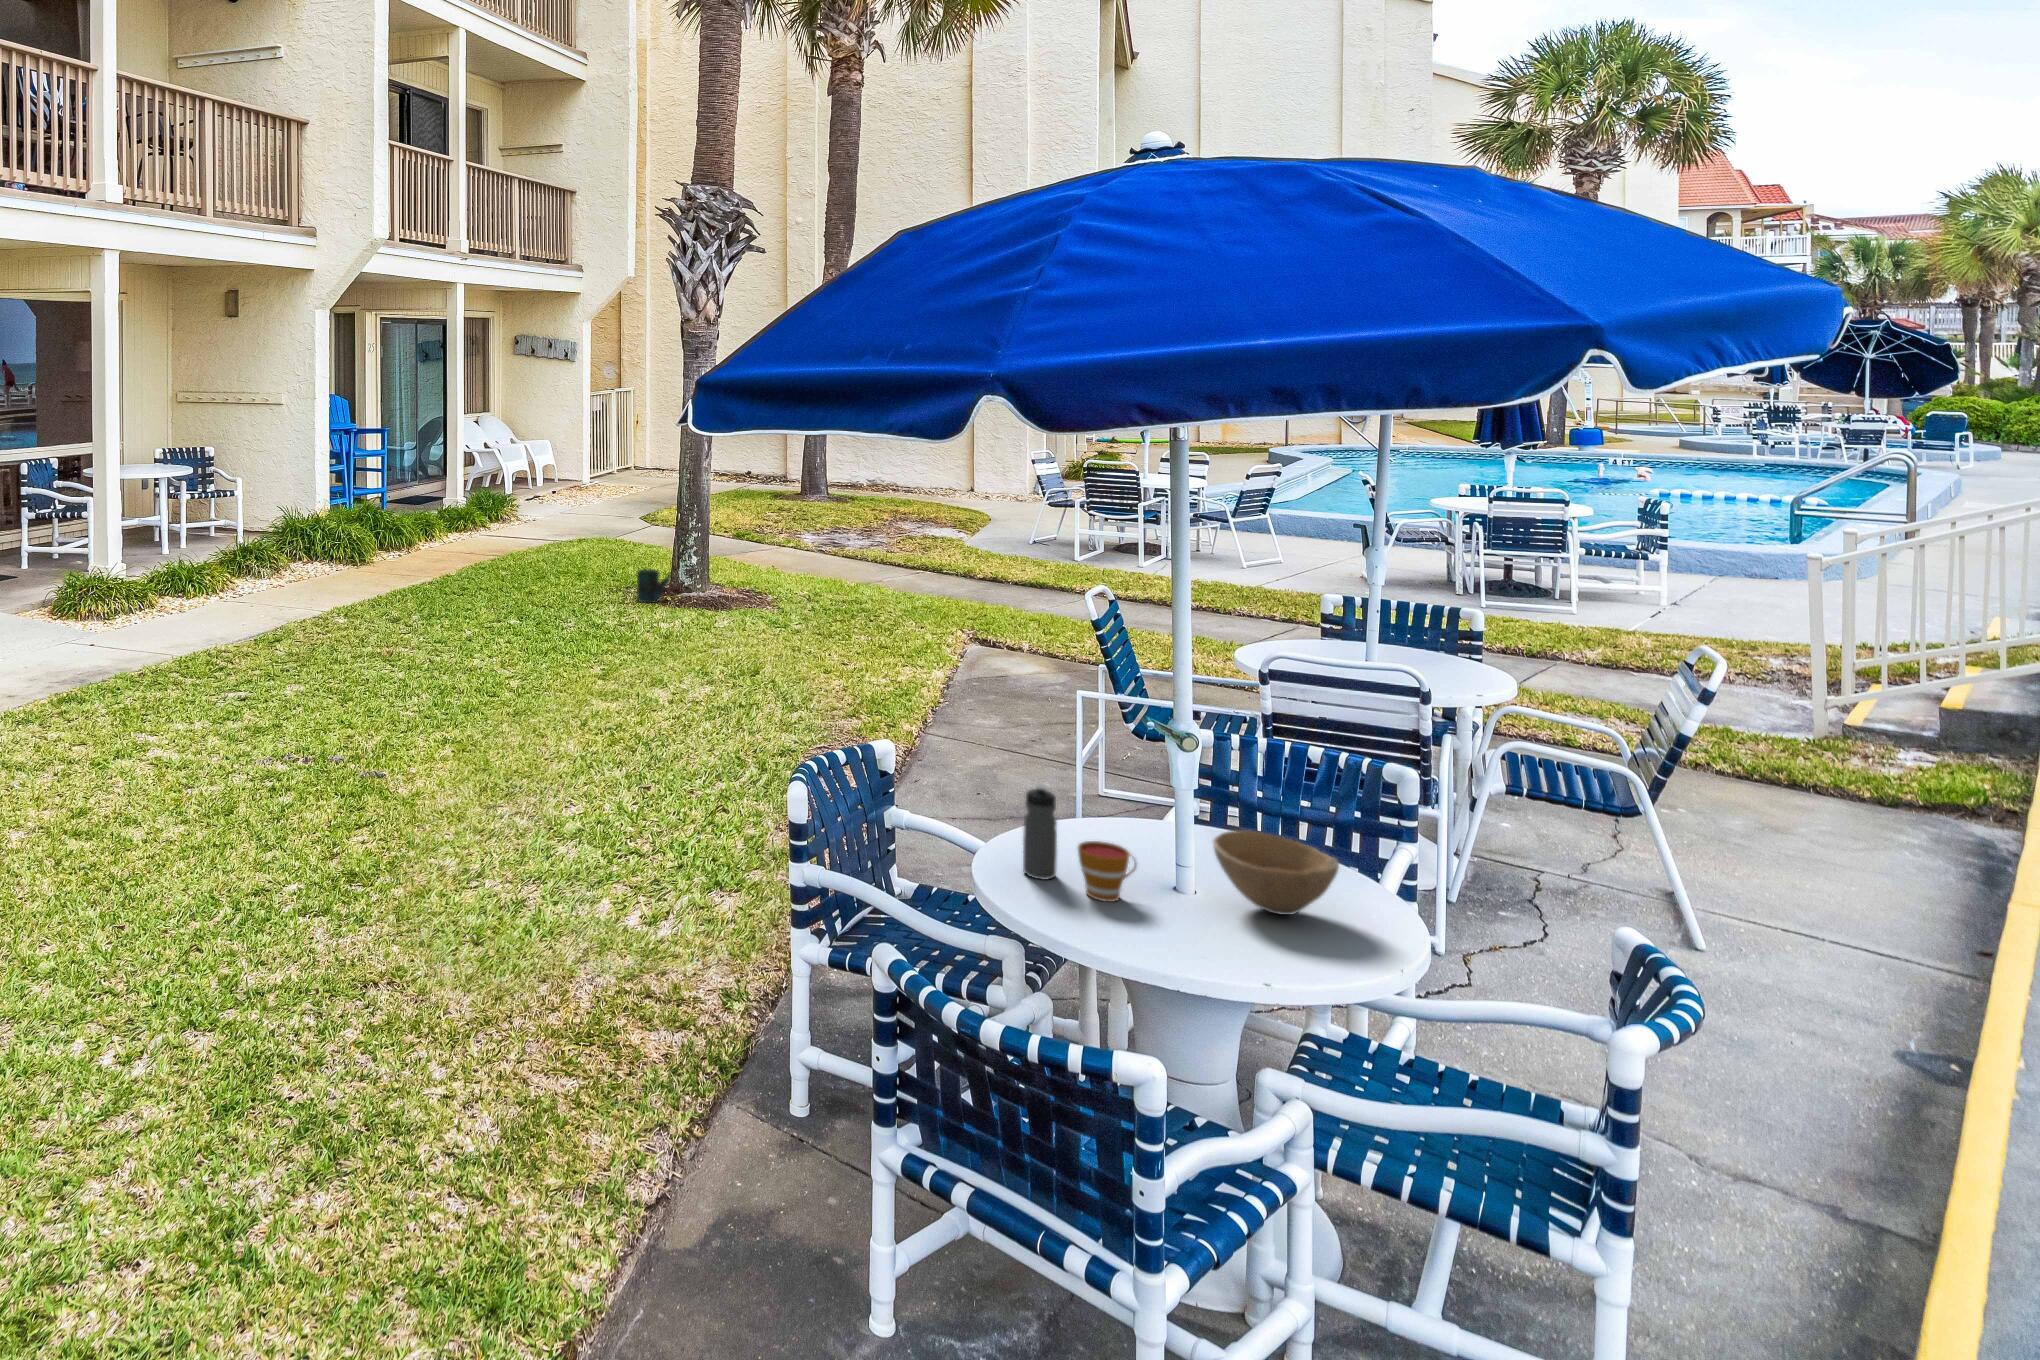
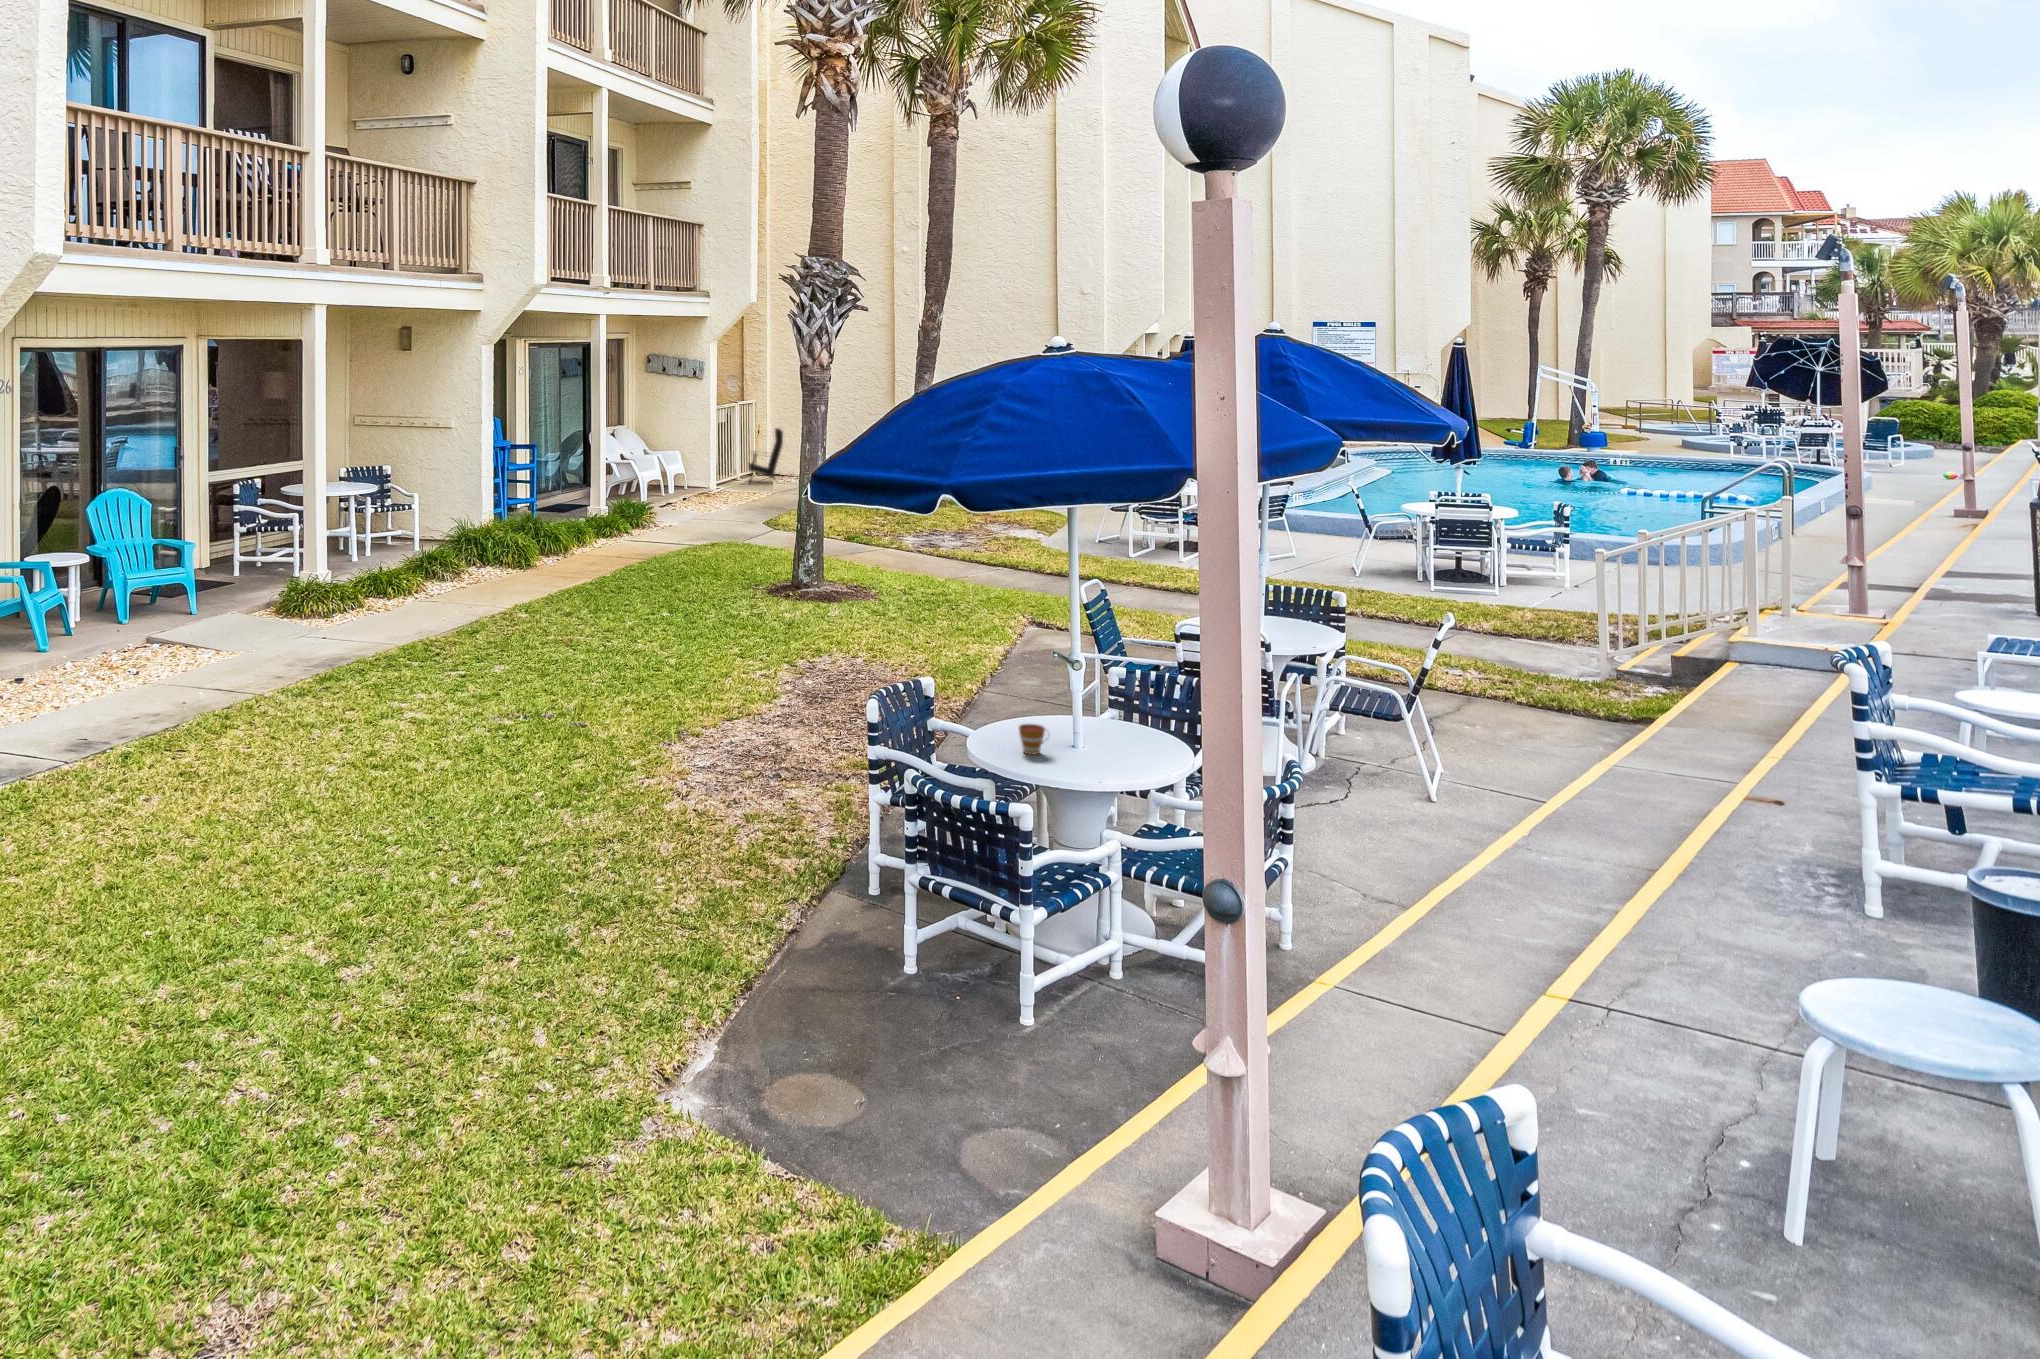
lounge chair: none [622,416,662,477] -> present [748,428,783,482]
watering can: present [637,566,678,603] -> none [759,567,800,599]
water bottle: present [1023,786,1057,879] -> none [993,695,1011,747]
bowl: present [1213,830,1339,915] -> none [1088,715,1148,757]

